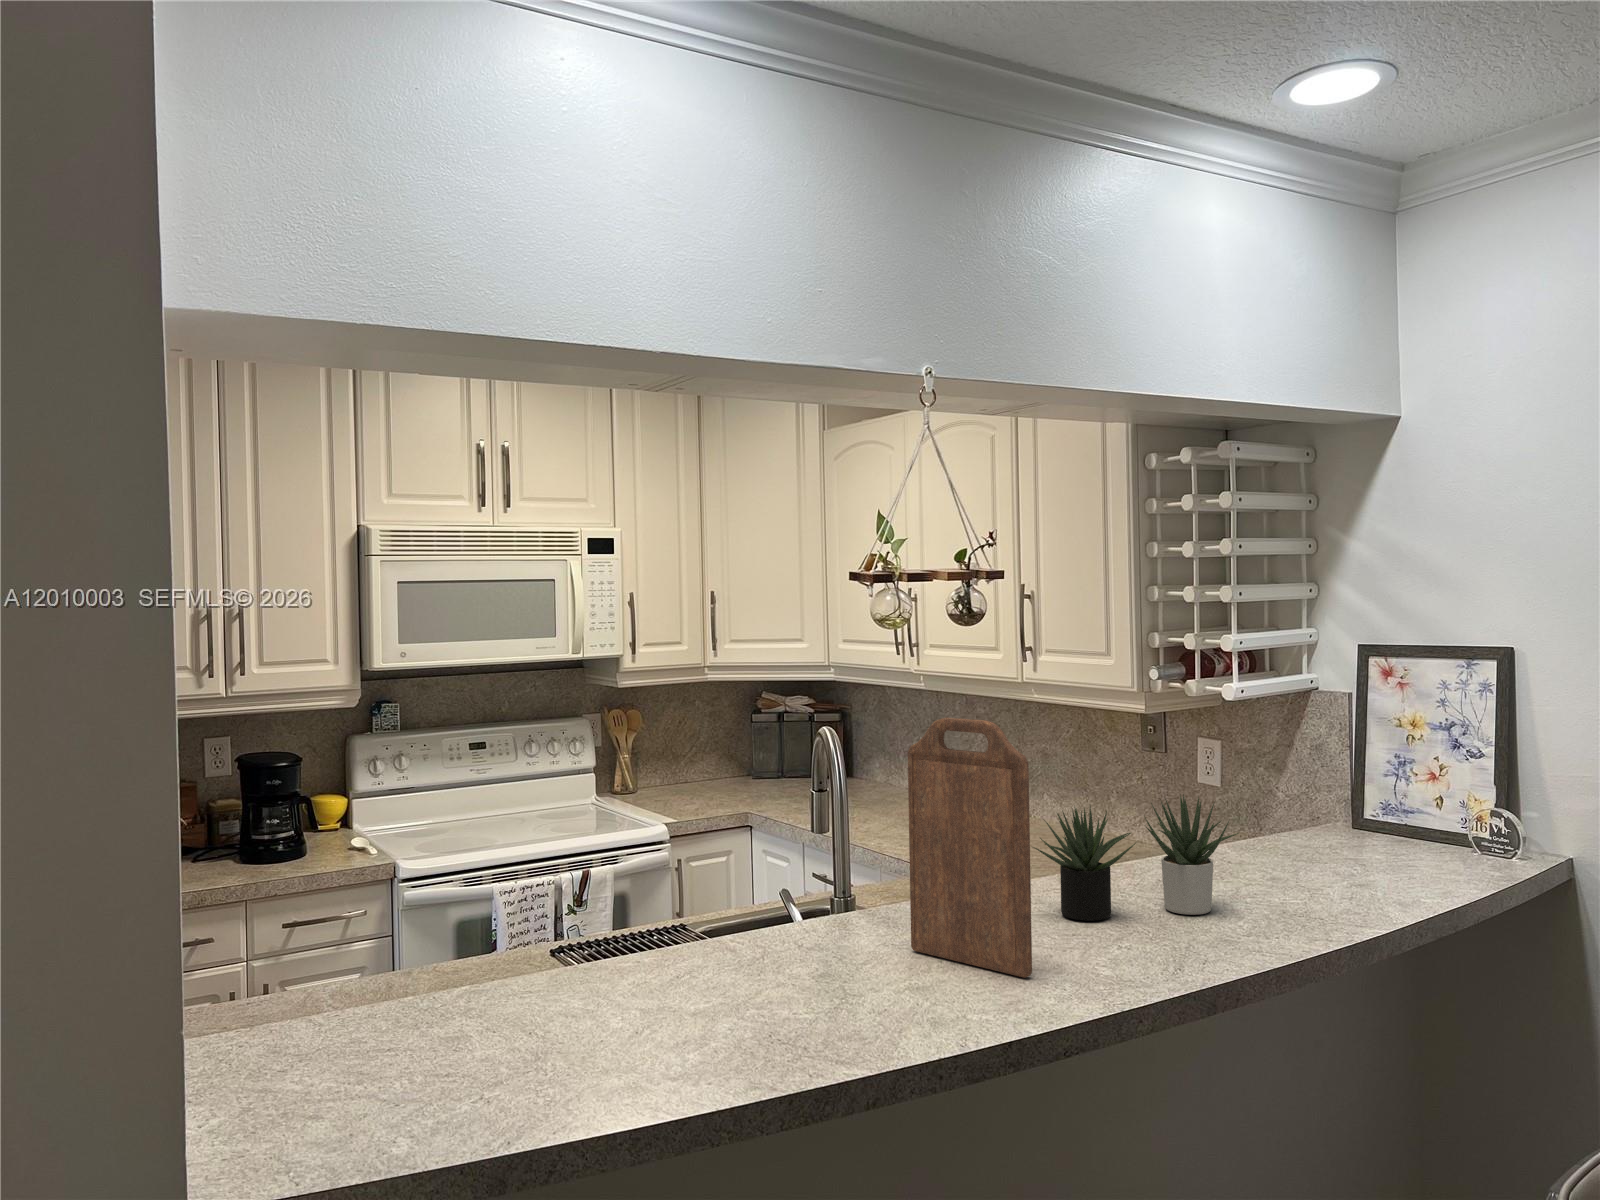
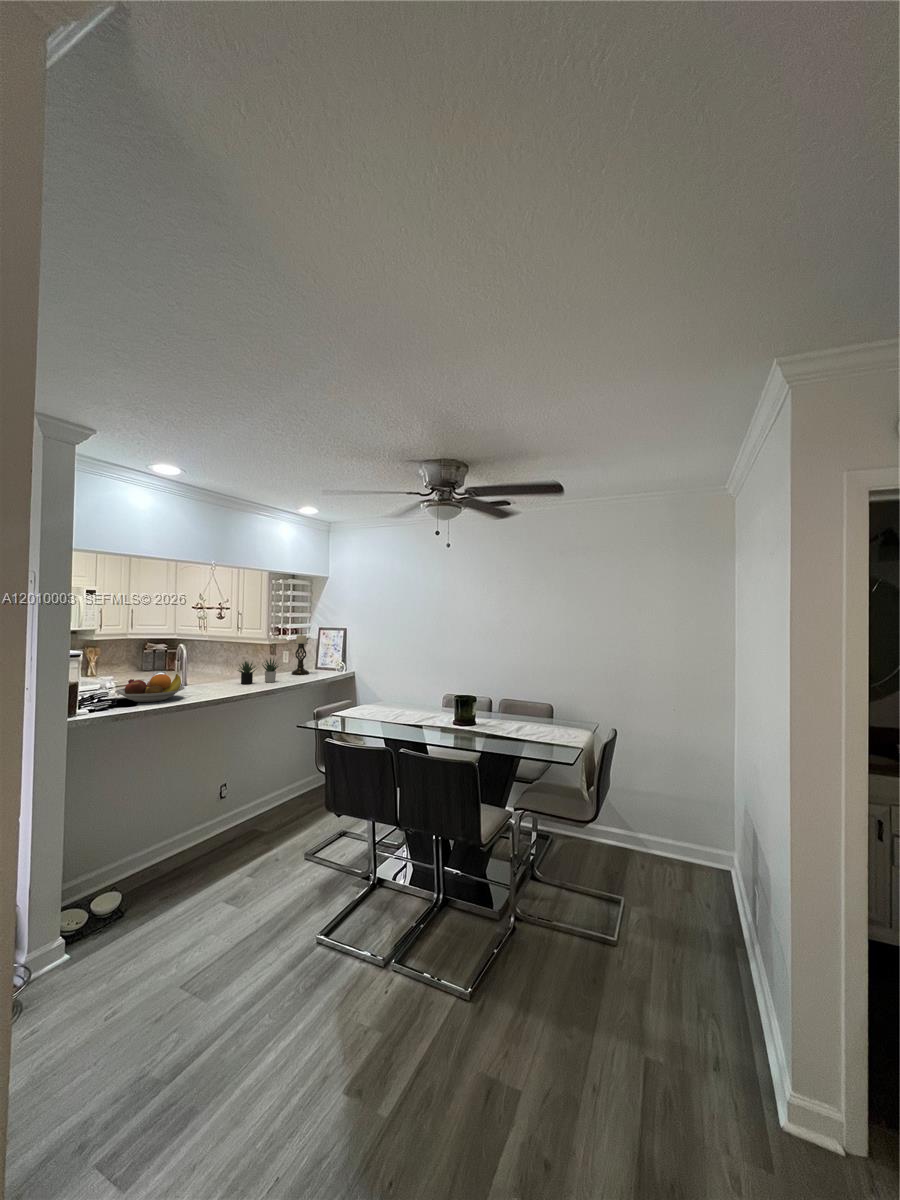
candle holder: none [1257,675,1340,862] -> present [291,634,309,675]
cutting board: present [908,718,1032,978] -> none [204,638,234,691]
fruit bowl: none [542,896,820,1043] -> present [115,674,184,702]

